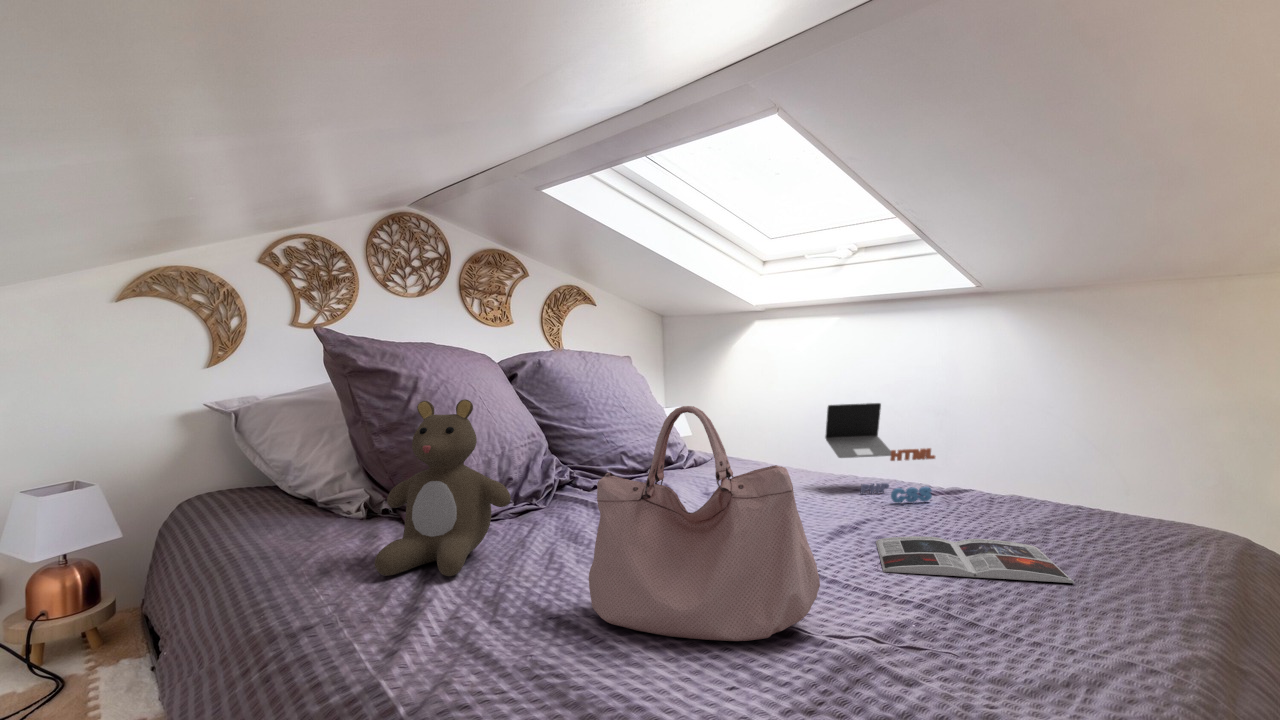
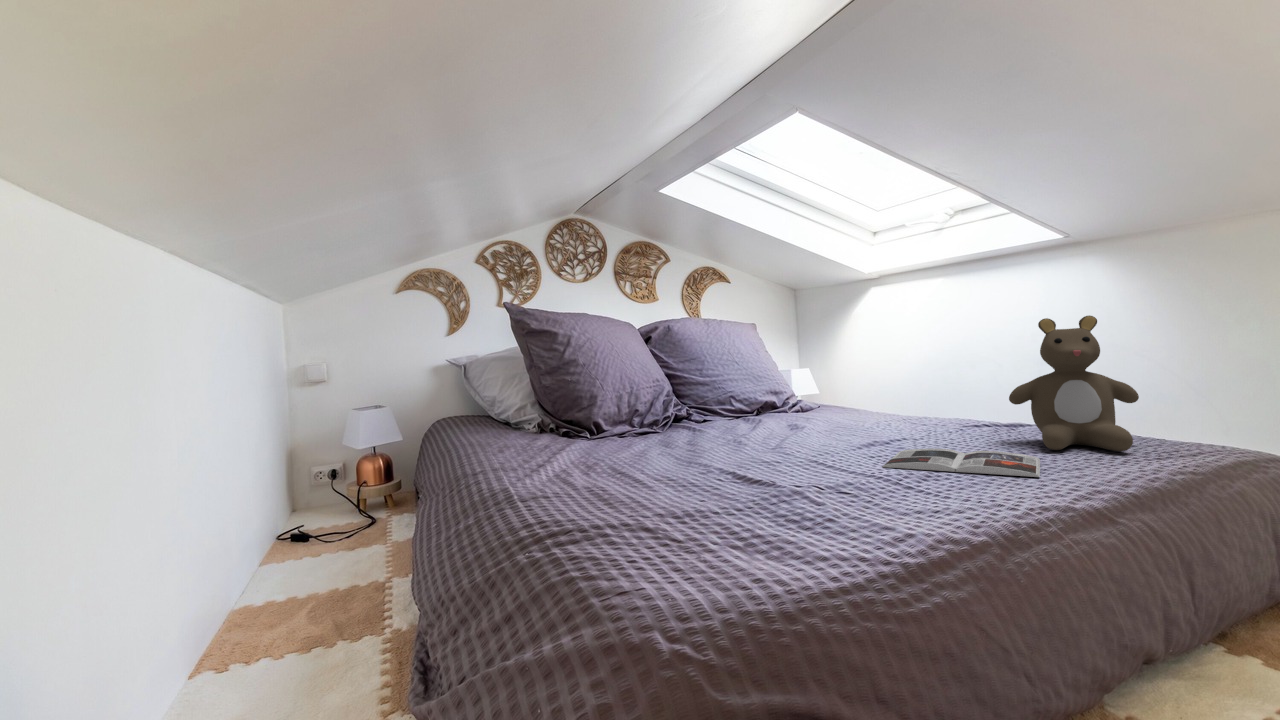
teddy bear: present [375,399,511,576] -> present [1009,315,1139,451]
laptop: present [825,403,935,503] -> none [898,350,988,433]
handbag: present [589,406,820,641] -> none [648,336,794,490]

